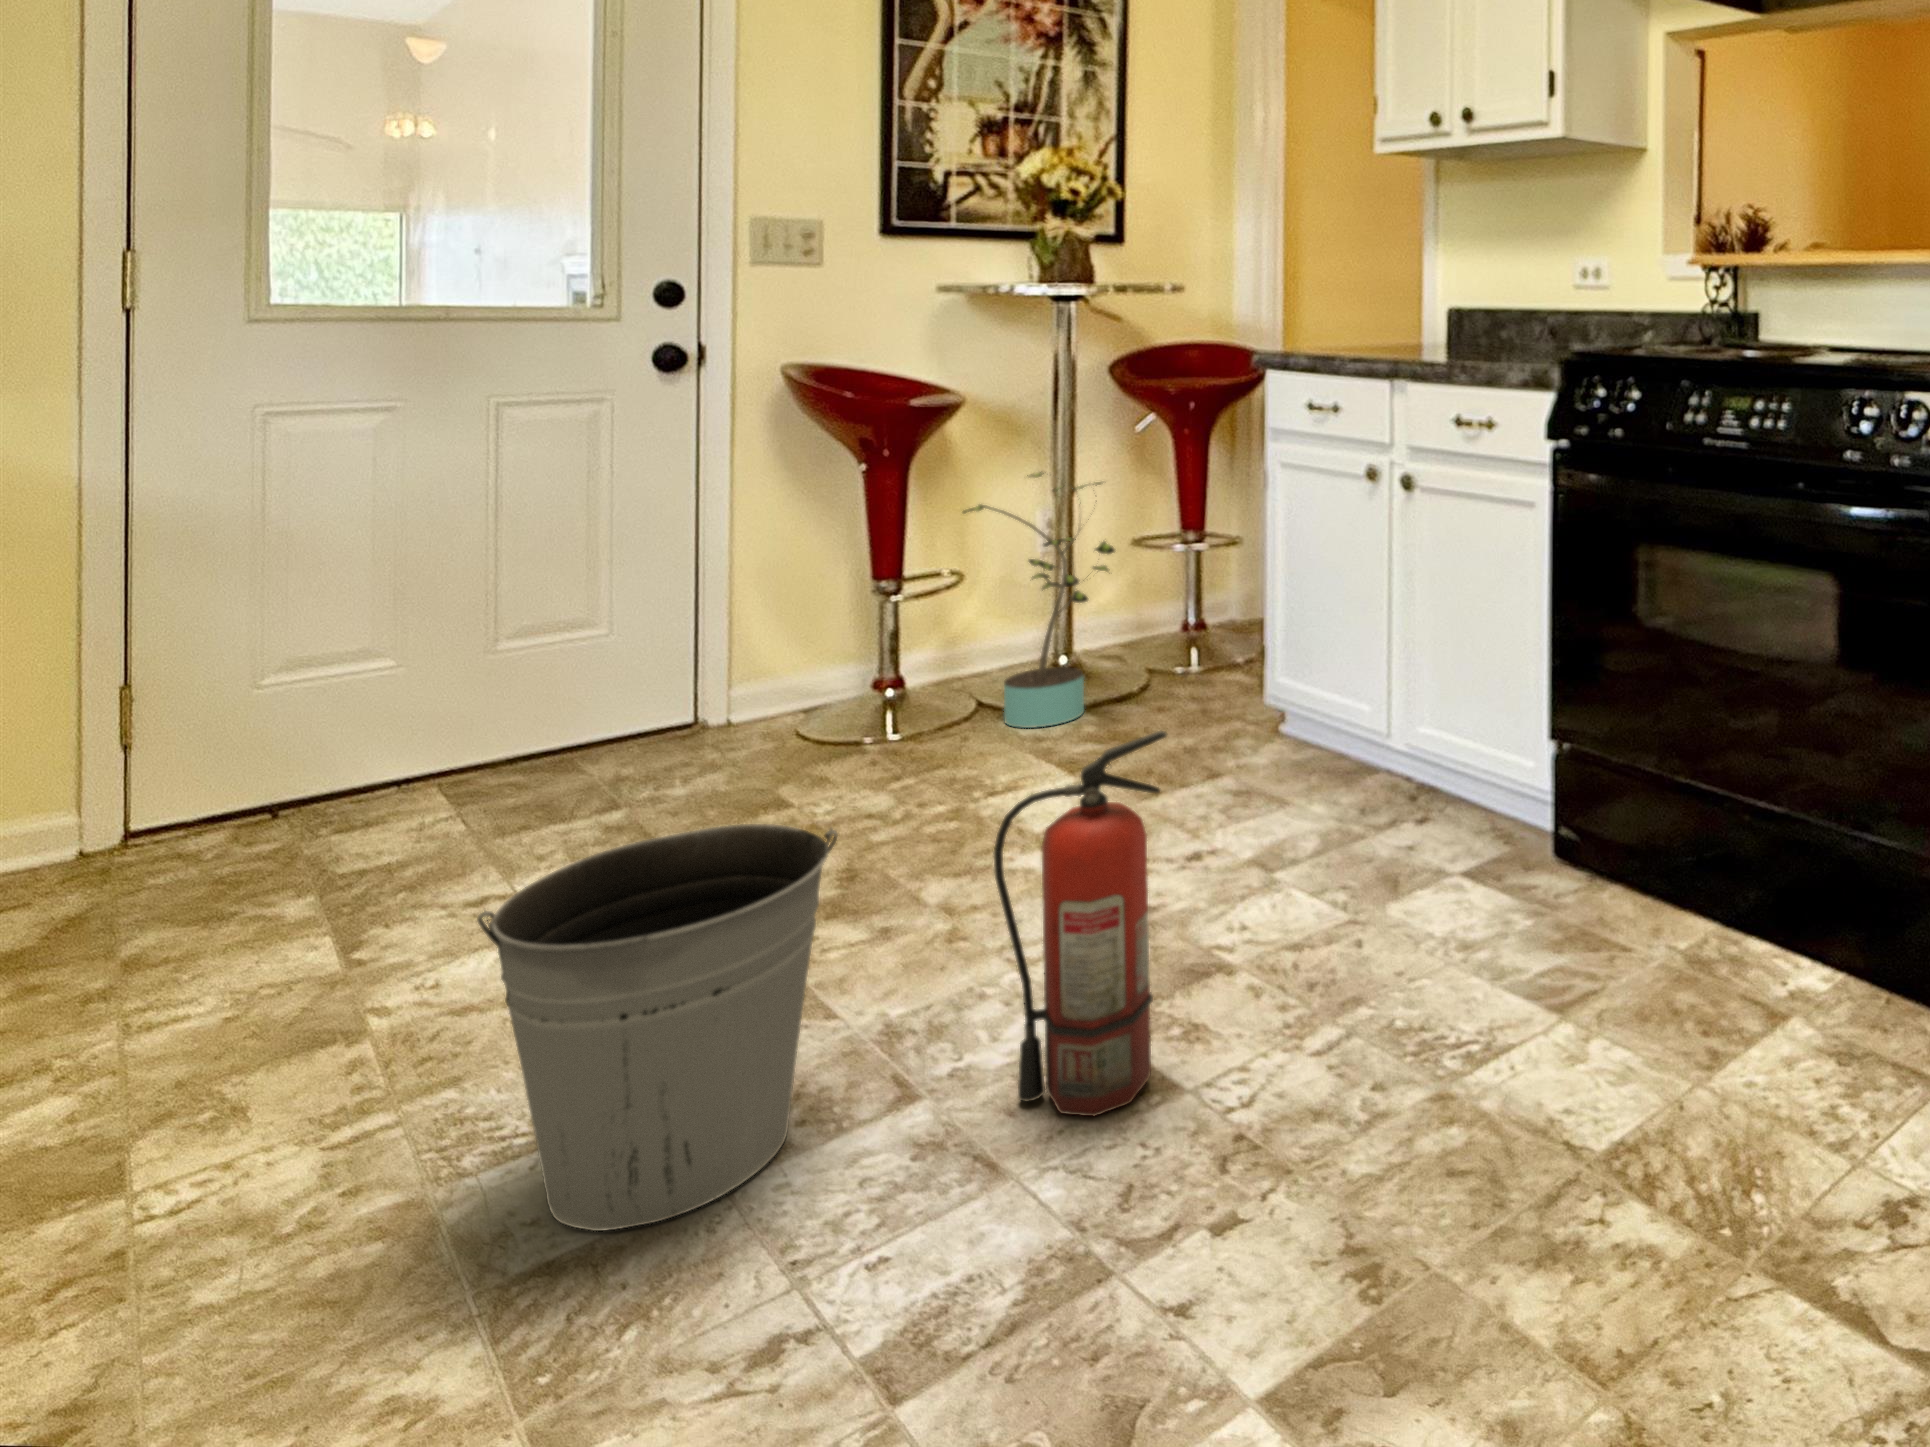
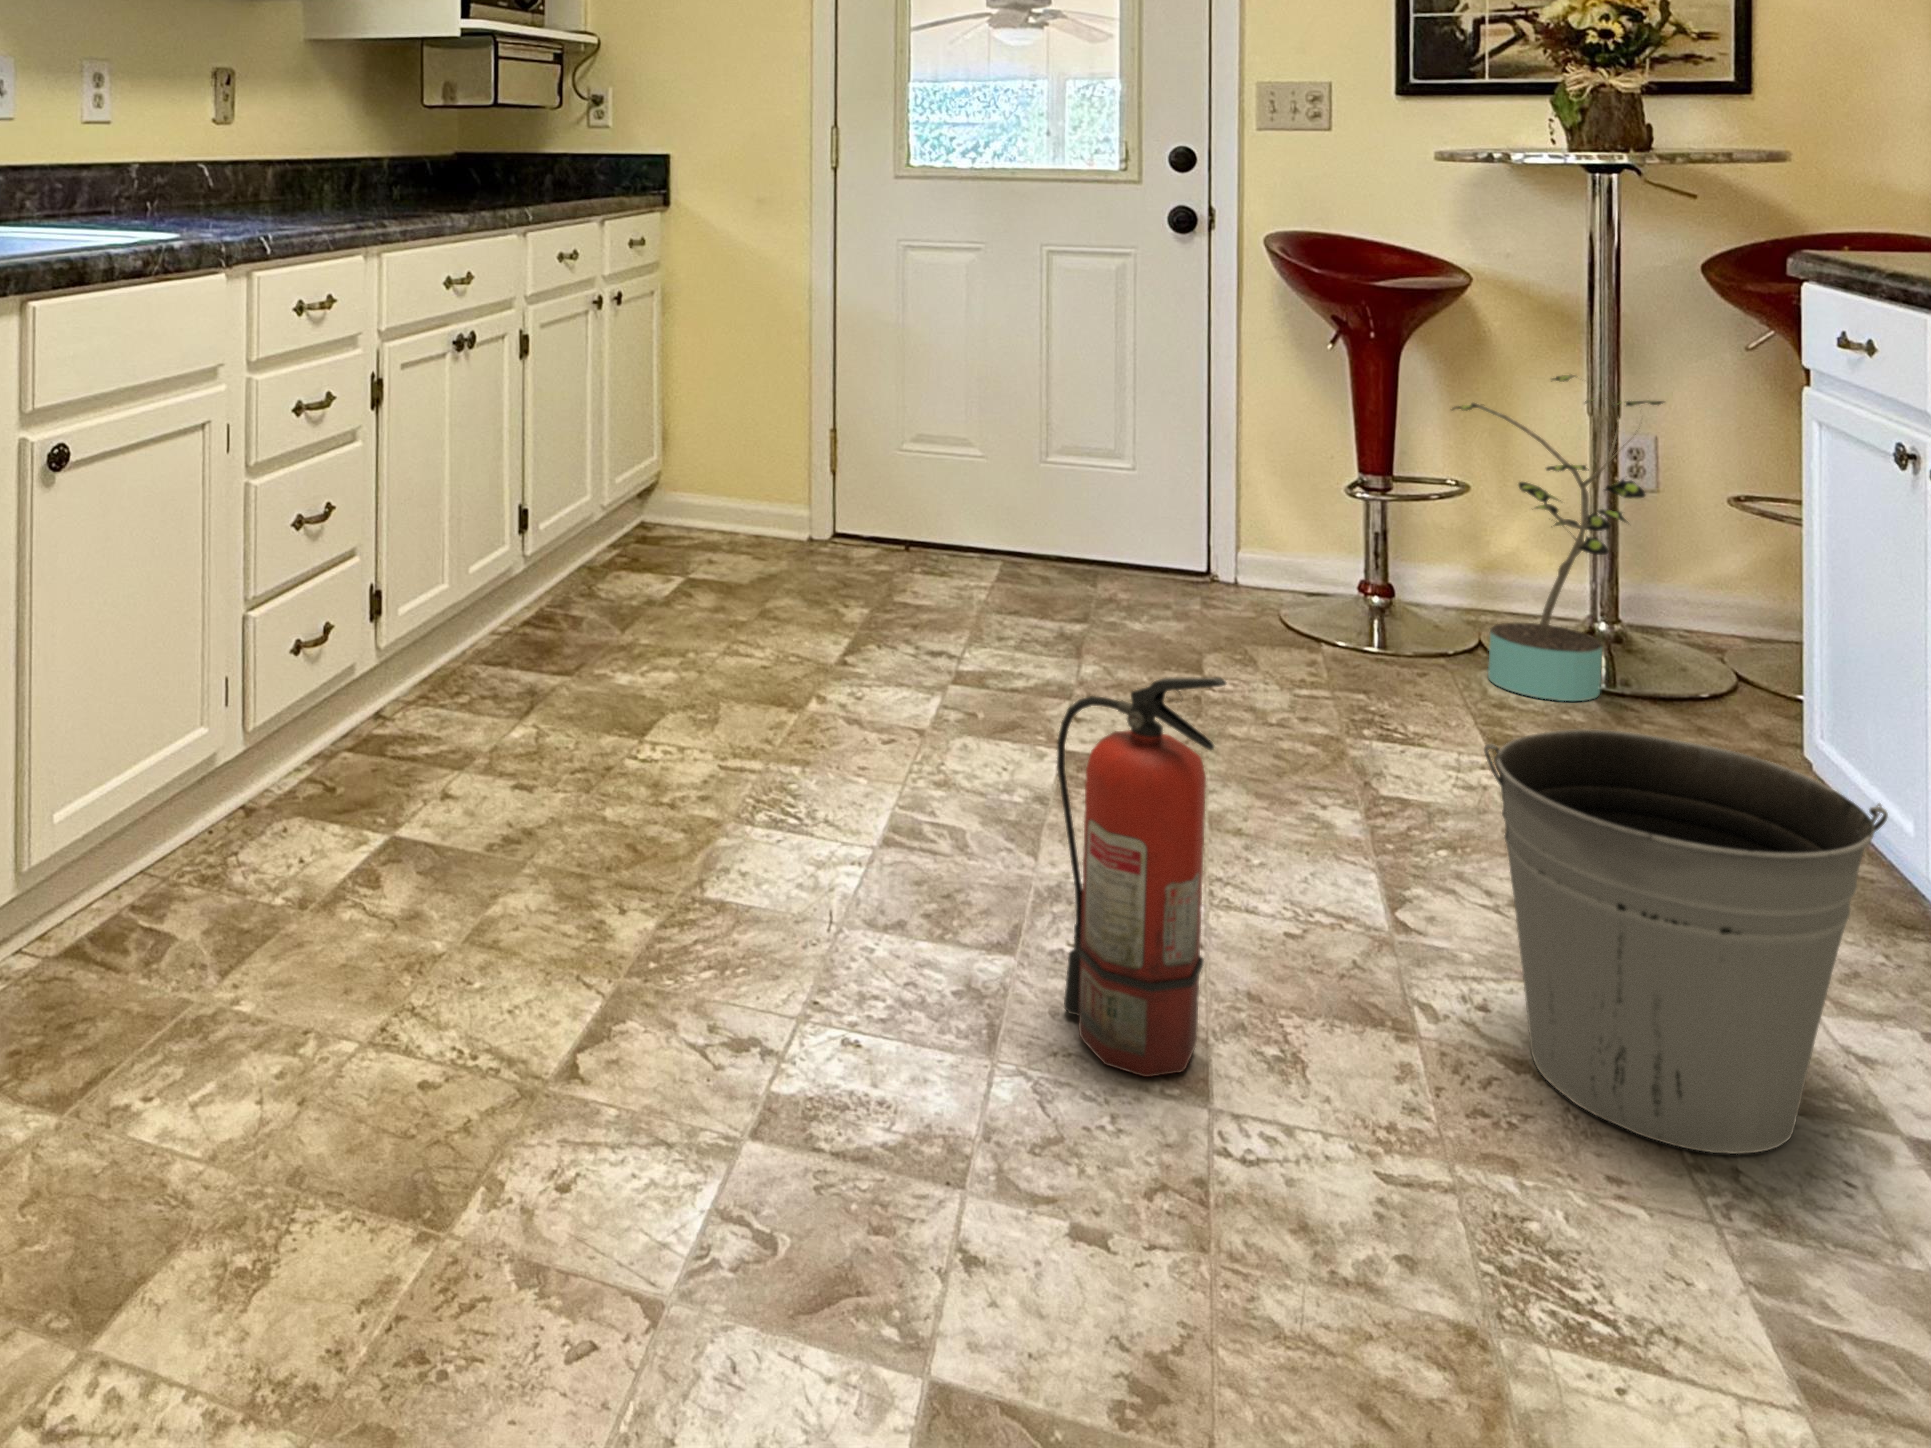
bucket: present [477,824,837,1231] -> present [1484,729,1888,1154]

